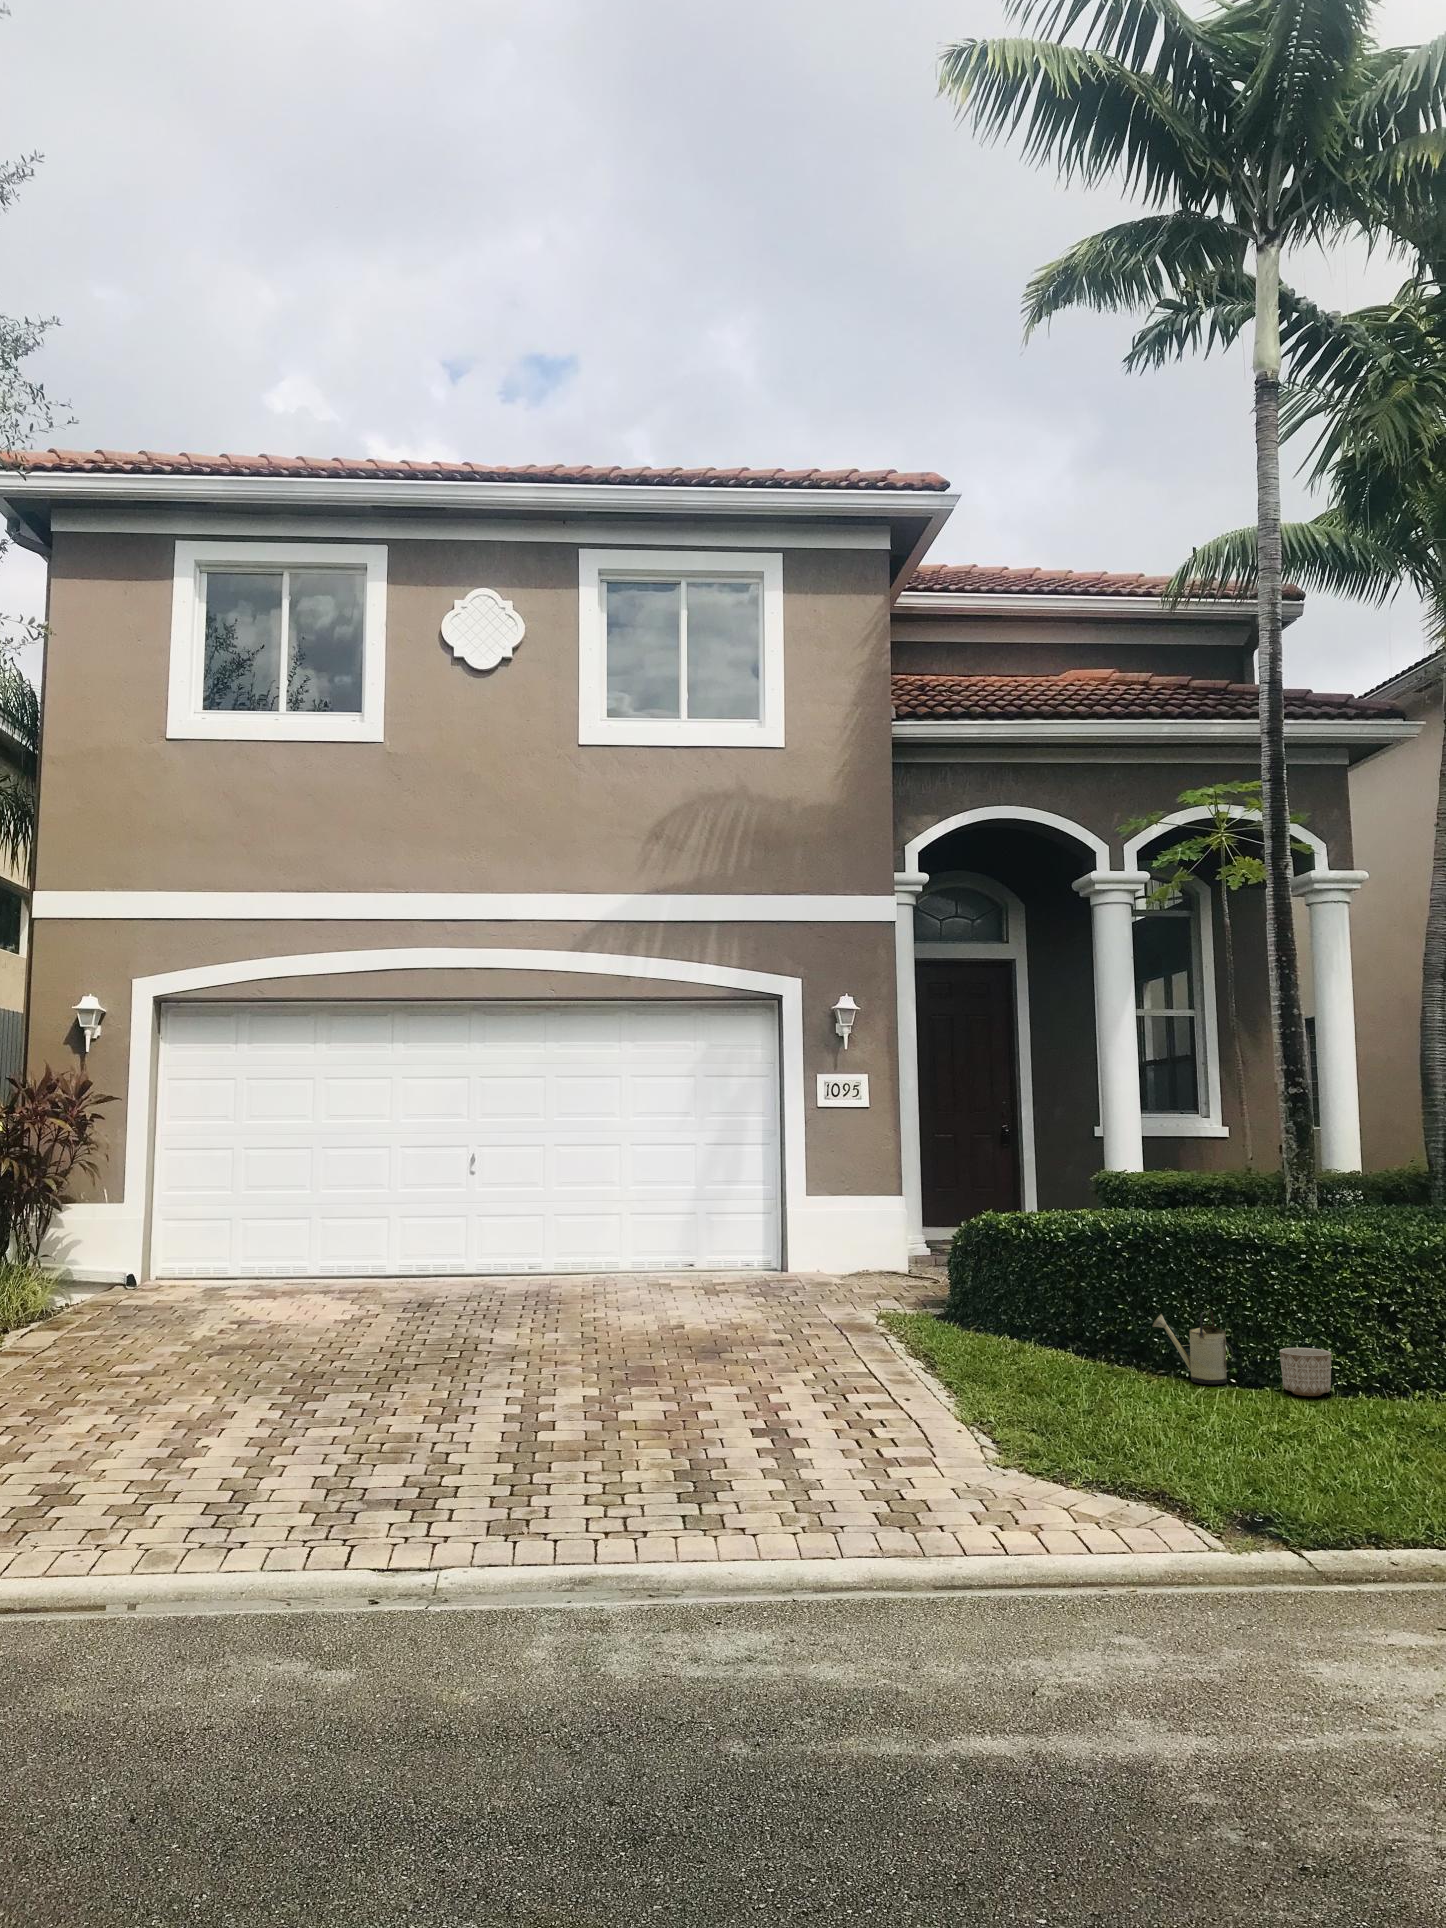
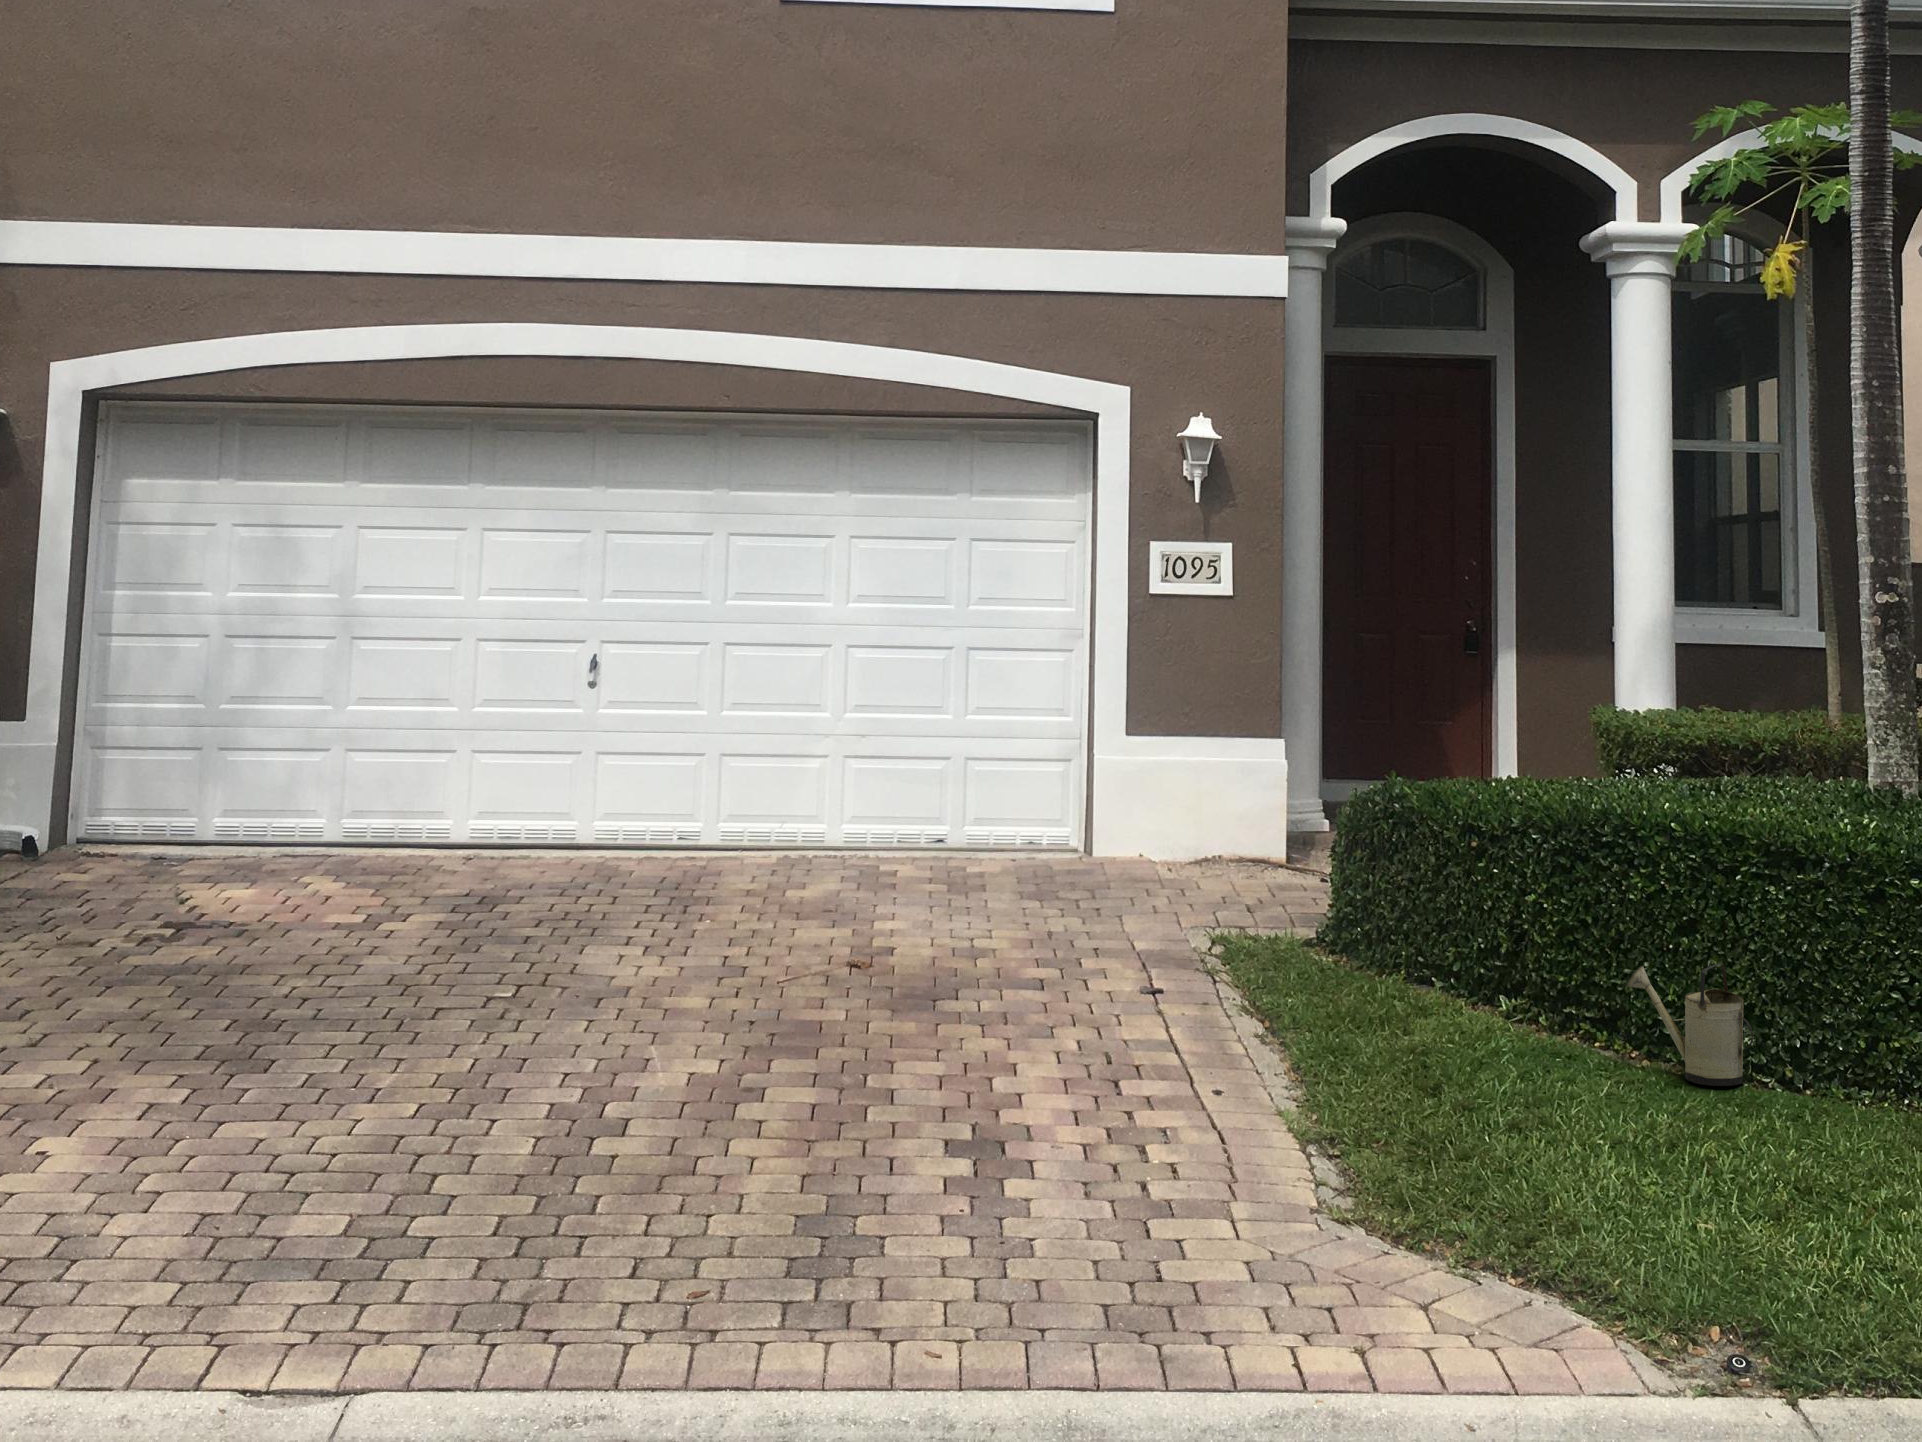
planter: present [1279,1348,1331,1396] -> none [1827,1030,1911,1112]

